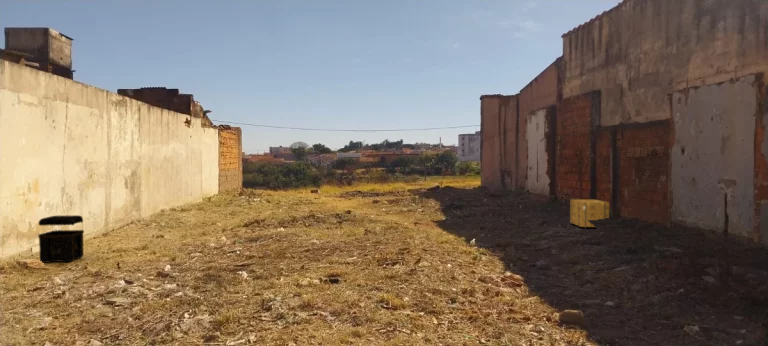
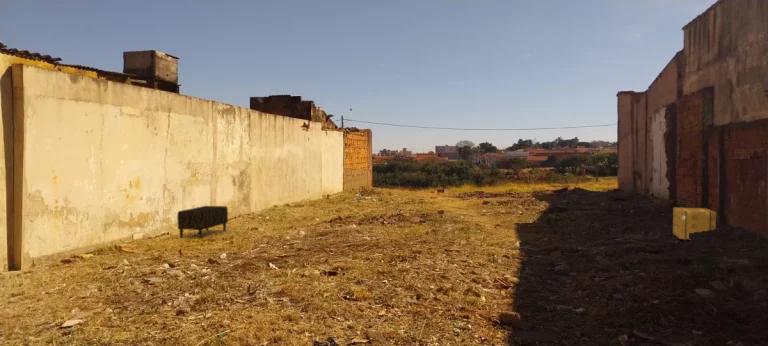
bench: none [76,211,132,249] -> present [177,206,228,238]
toolbox: present [38,215,84,263] -> none [139,209,176,248]

